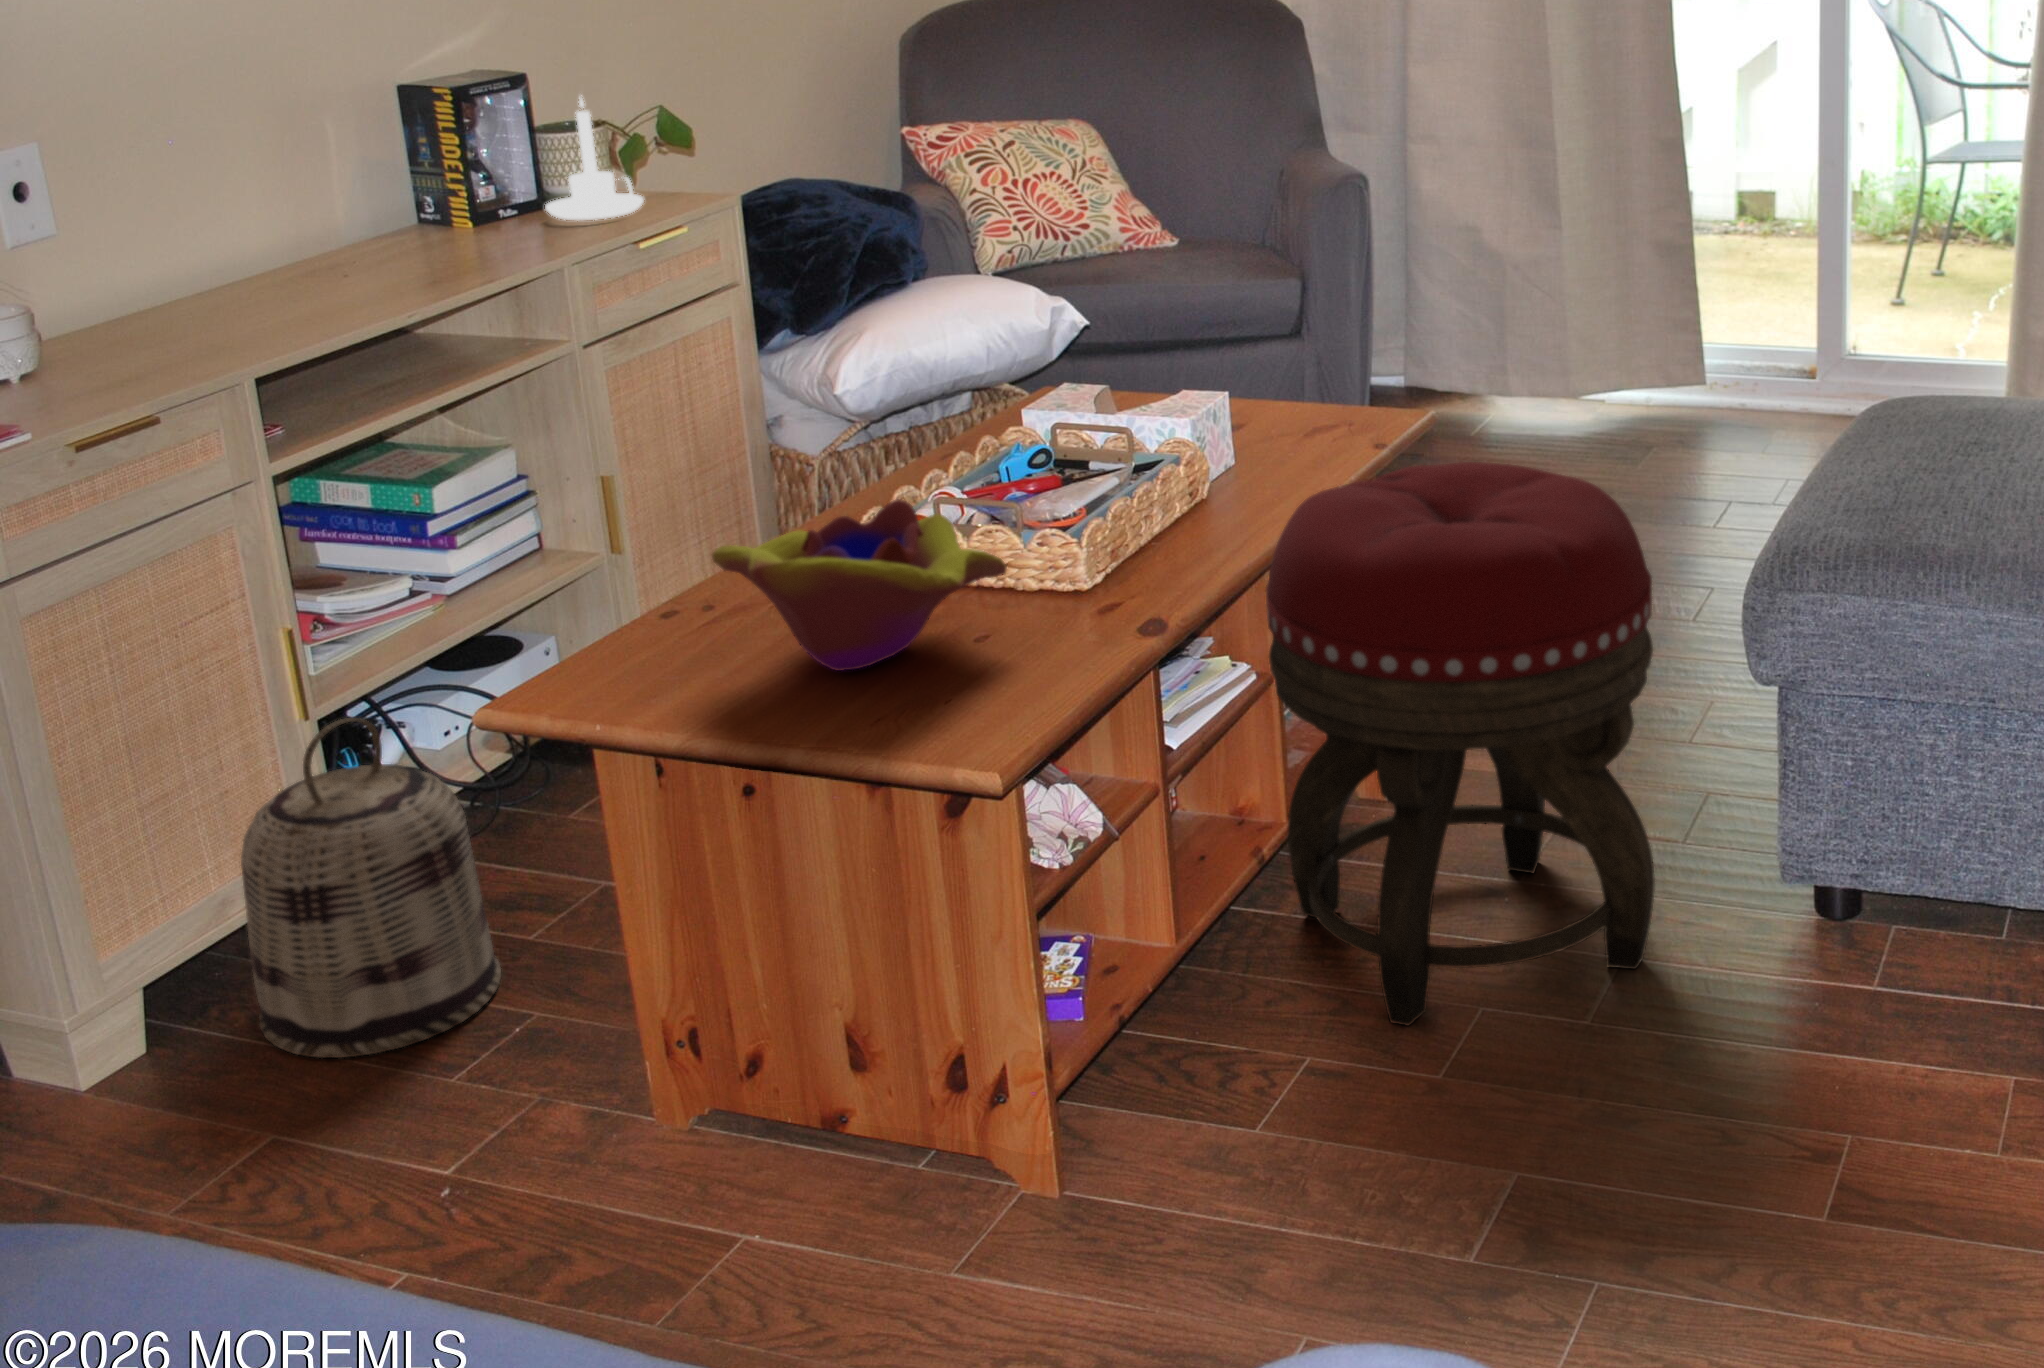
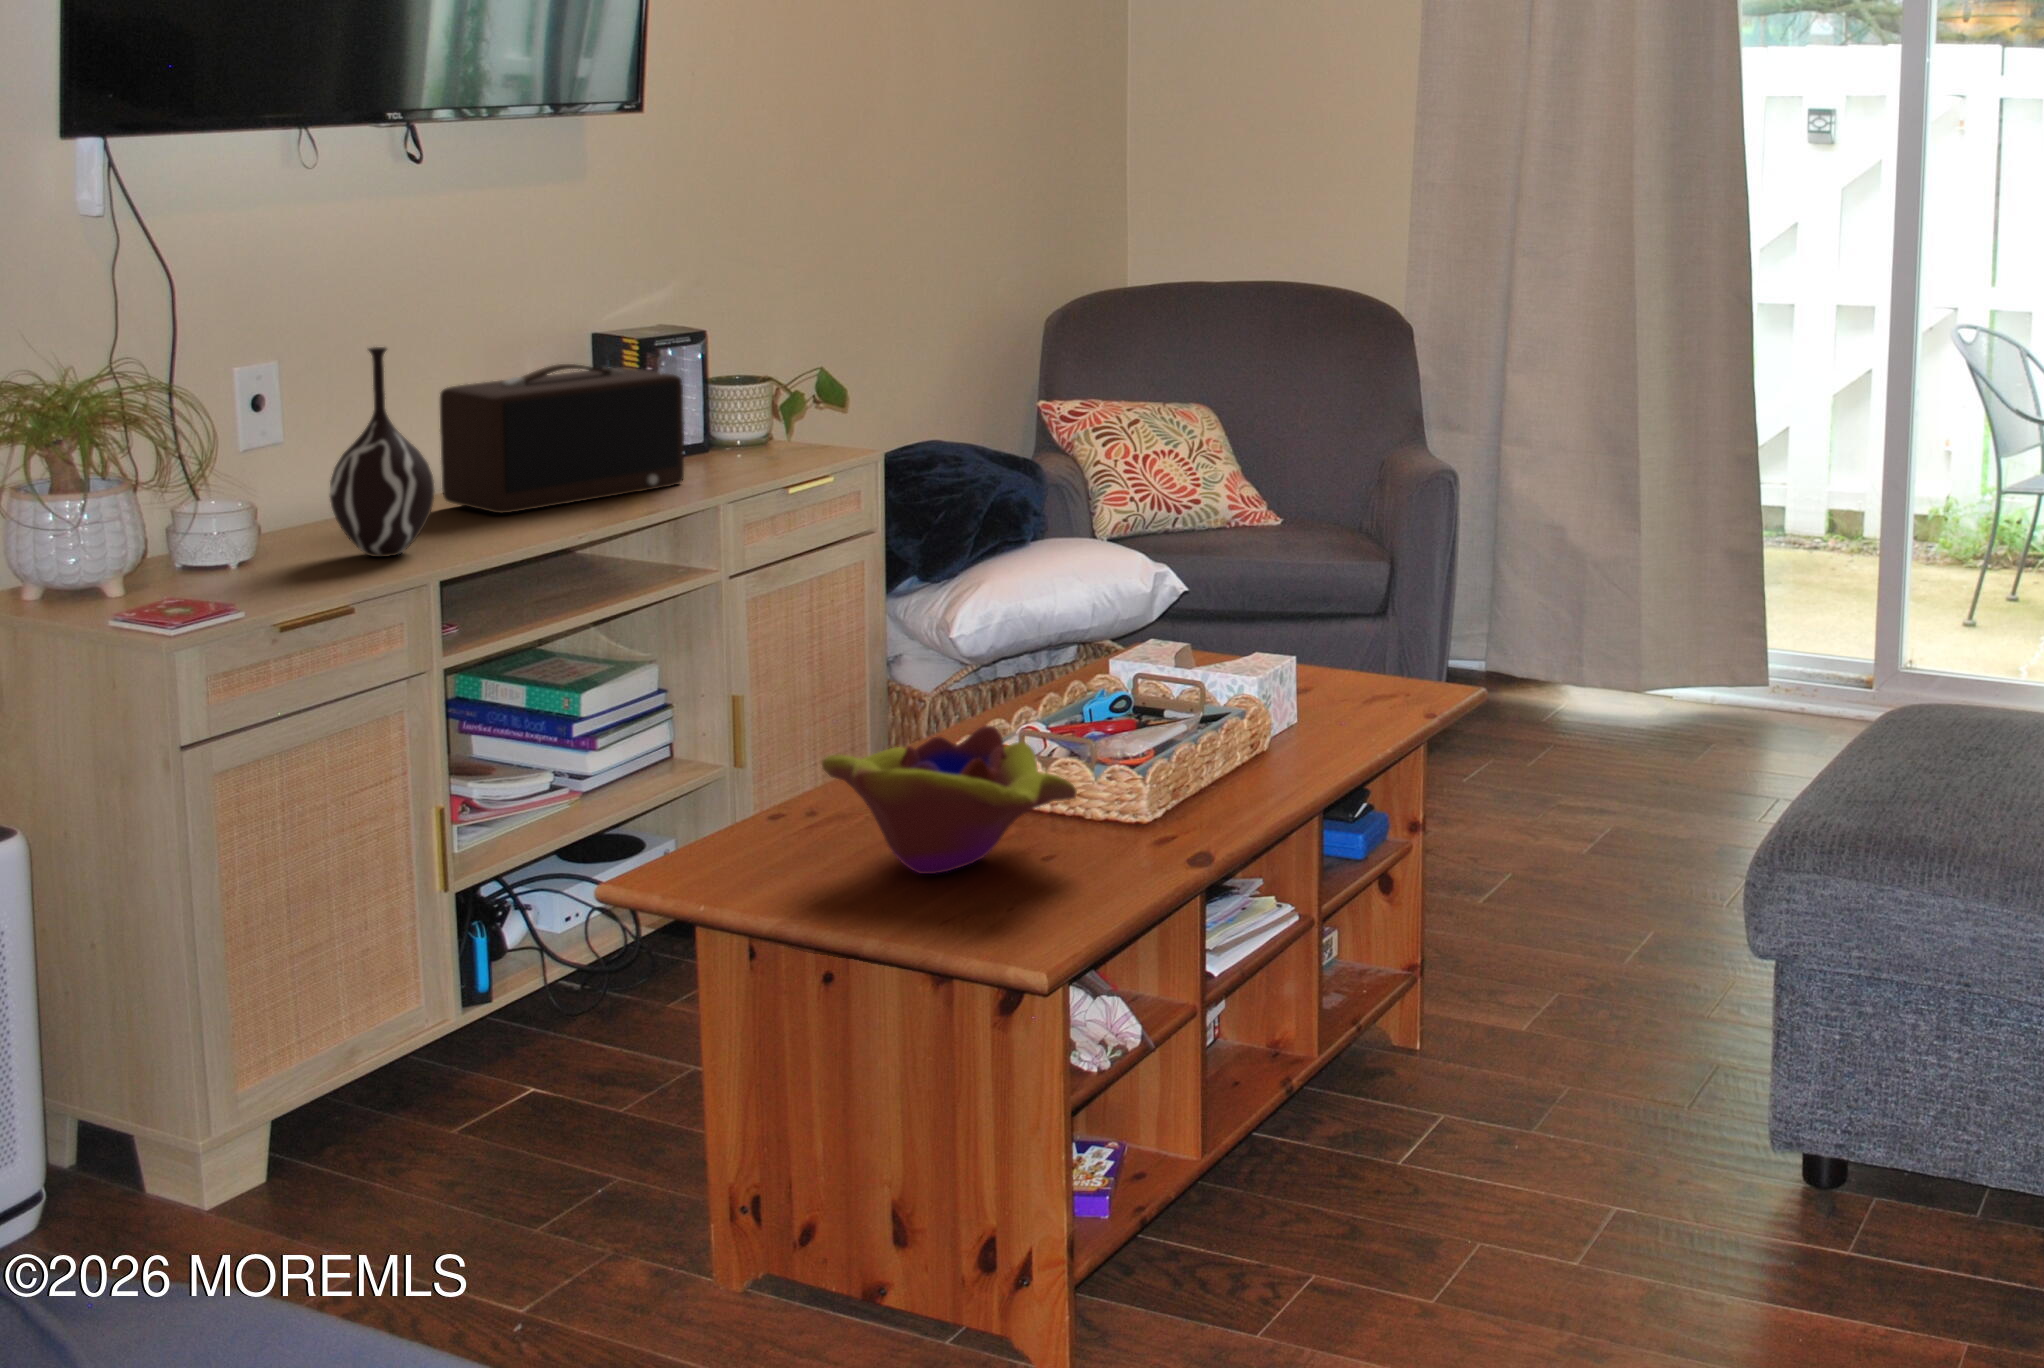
candle holder: present [545,98,644,220] -> none [710,353,797,466]
vase: none [103,110,229,351] -> present [330,347,434,557]
speaker: none [224,118,519,292] -> present [440,364,684,513]
footstool: present [1266,462,1655,1026] -> none [1309,731,1660,1253]
basket: present [241,718,501,1058] -> none [374,893,592,1206]

